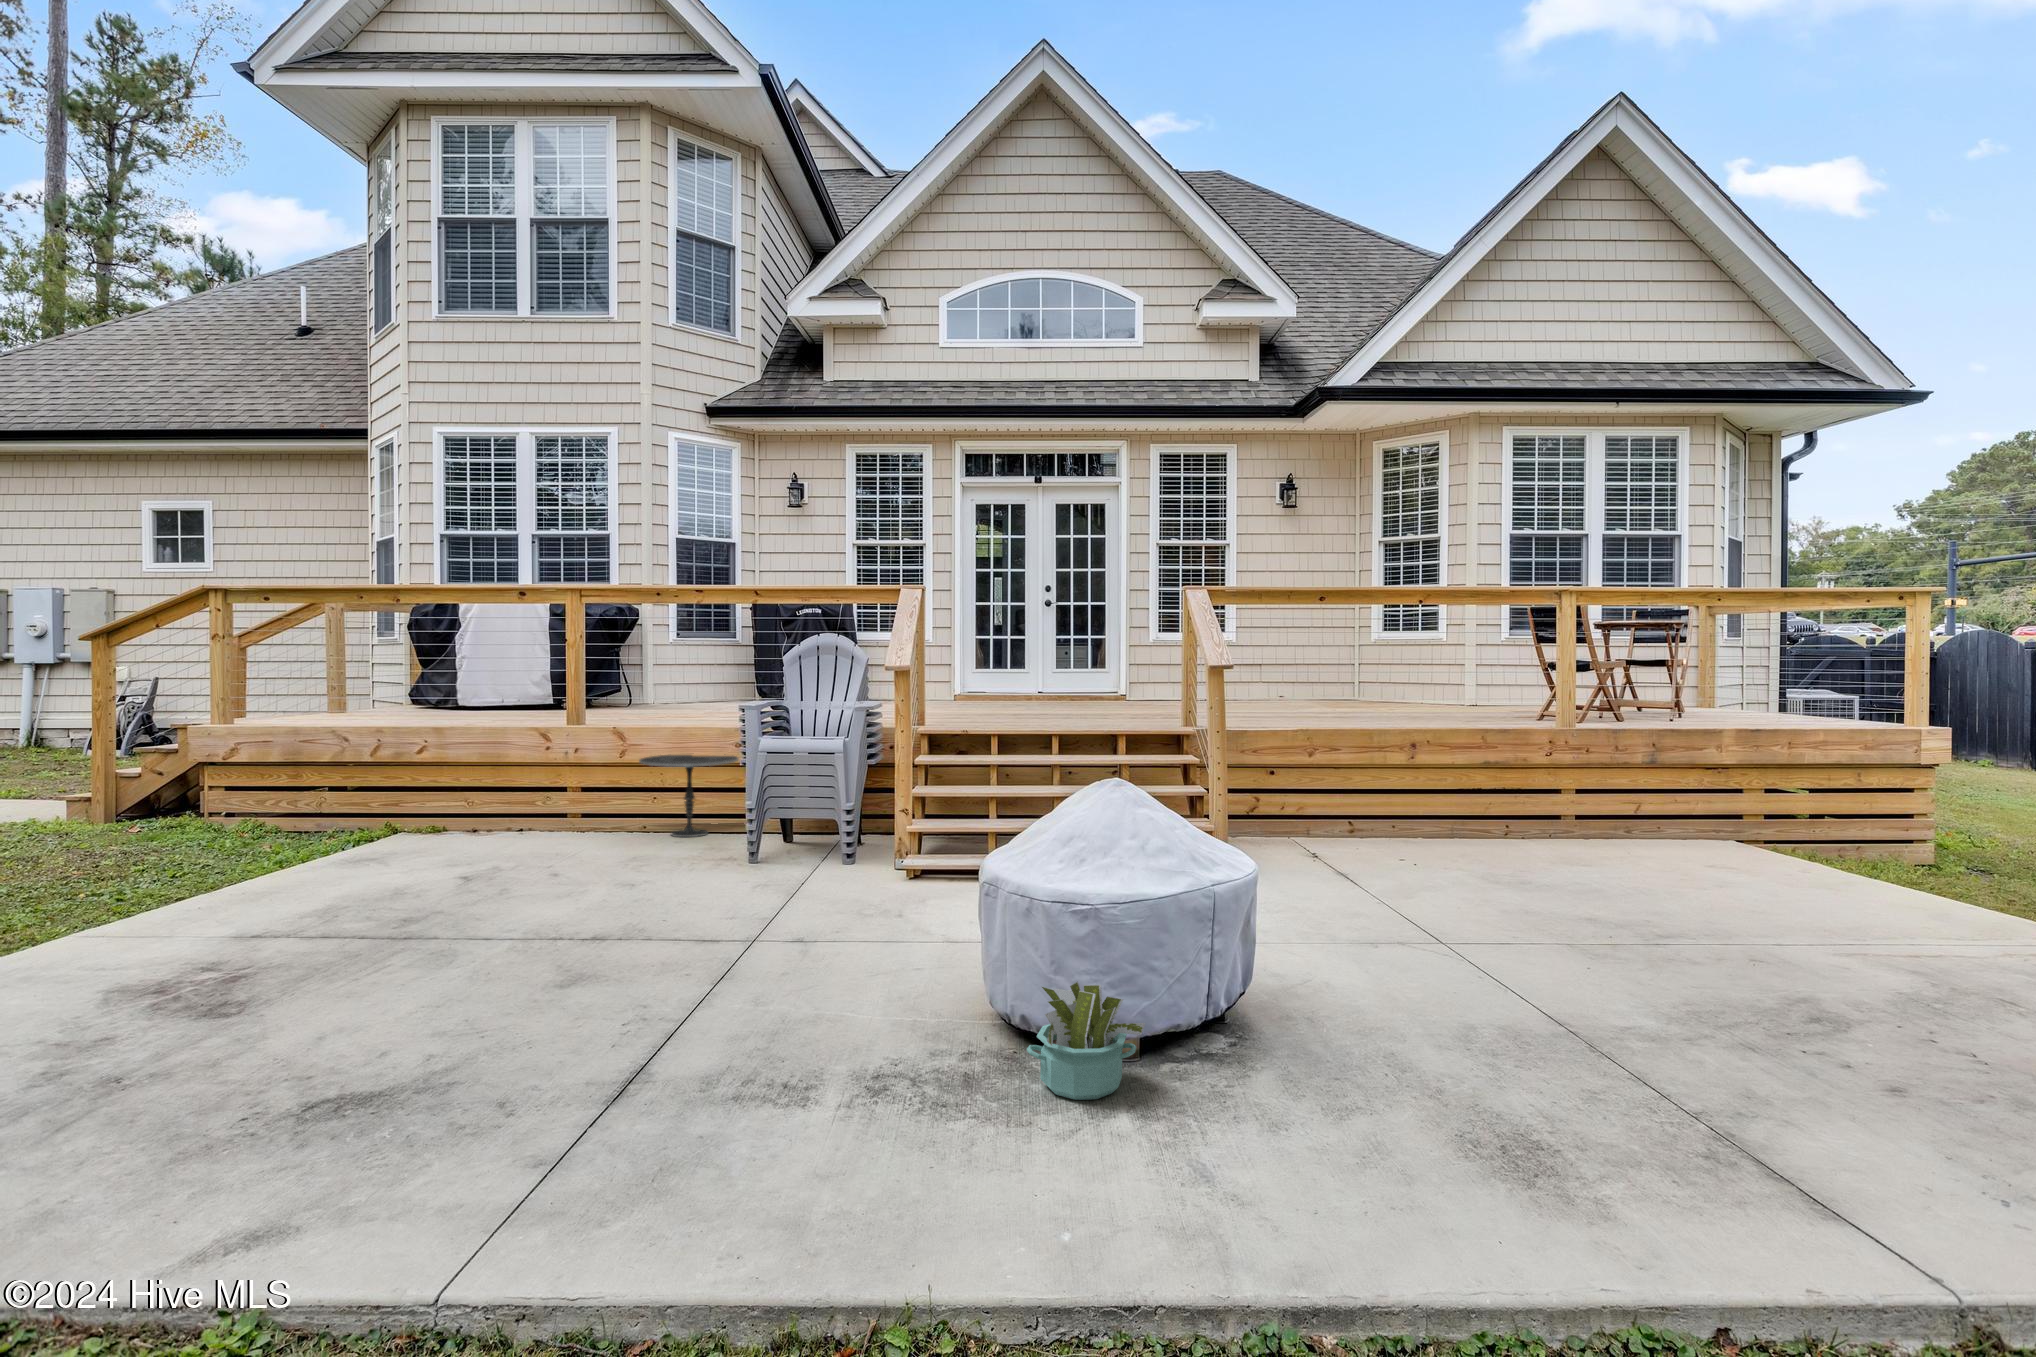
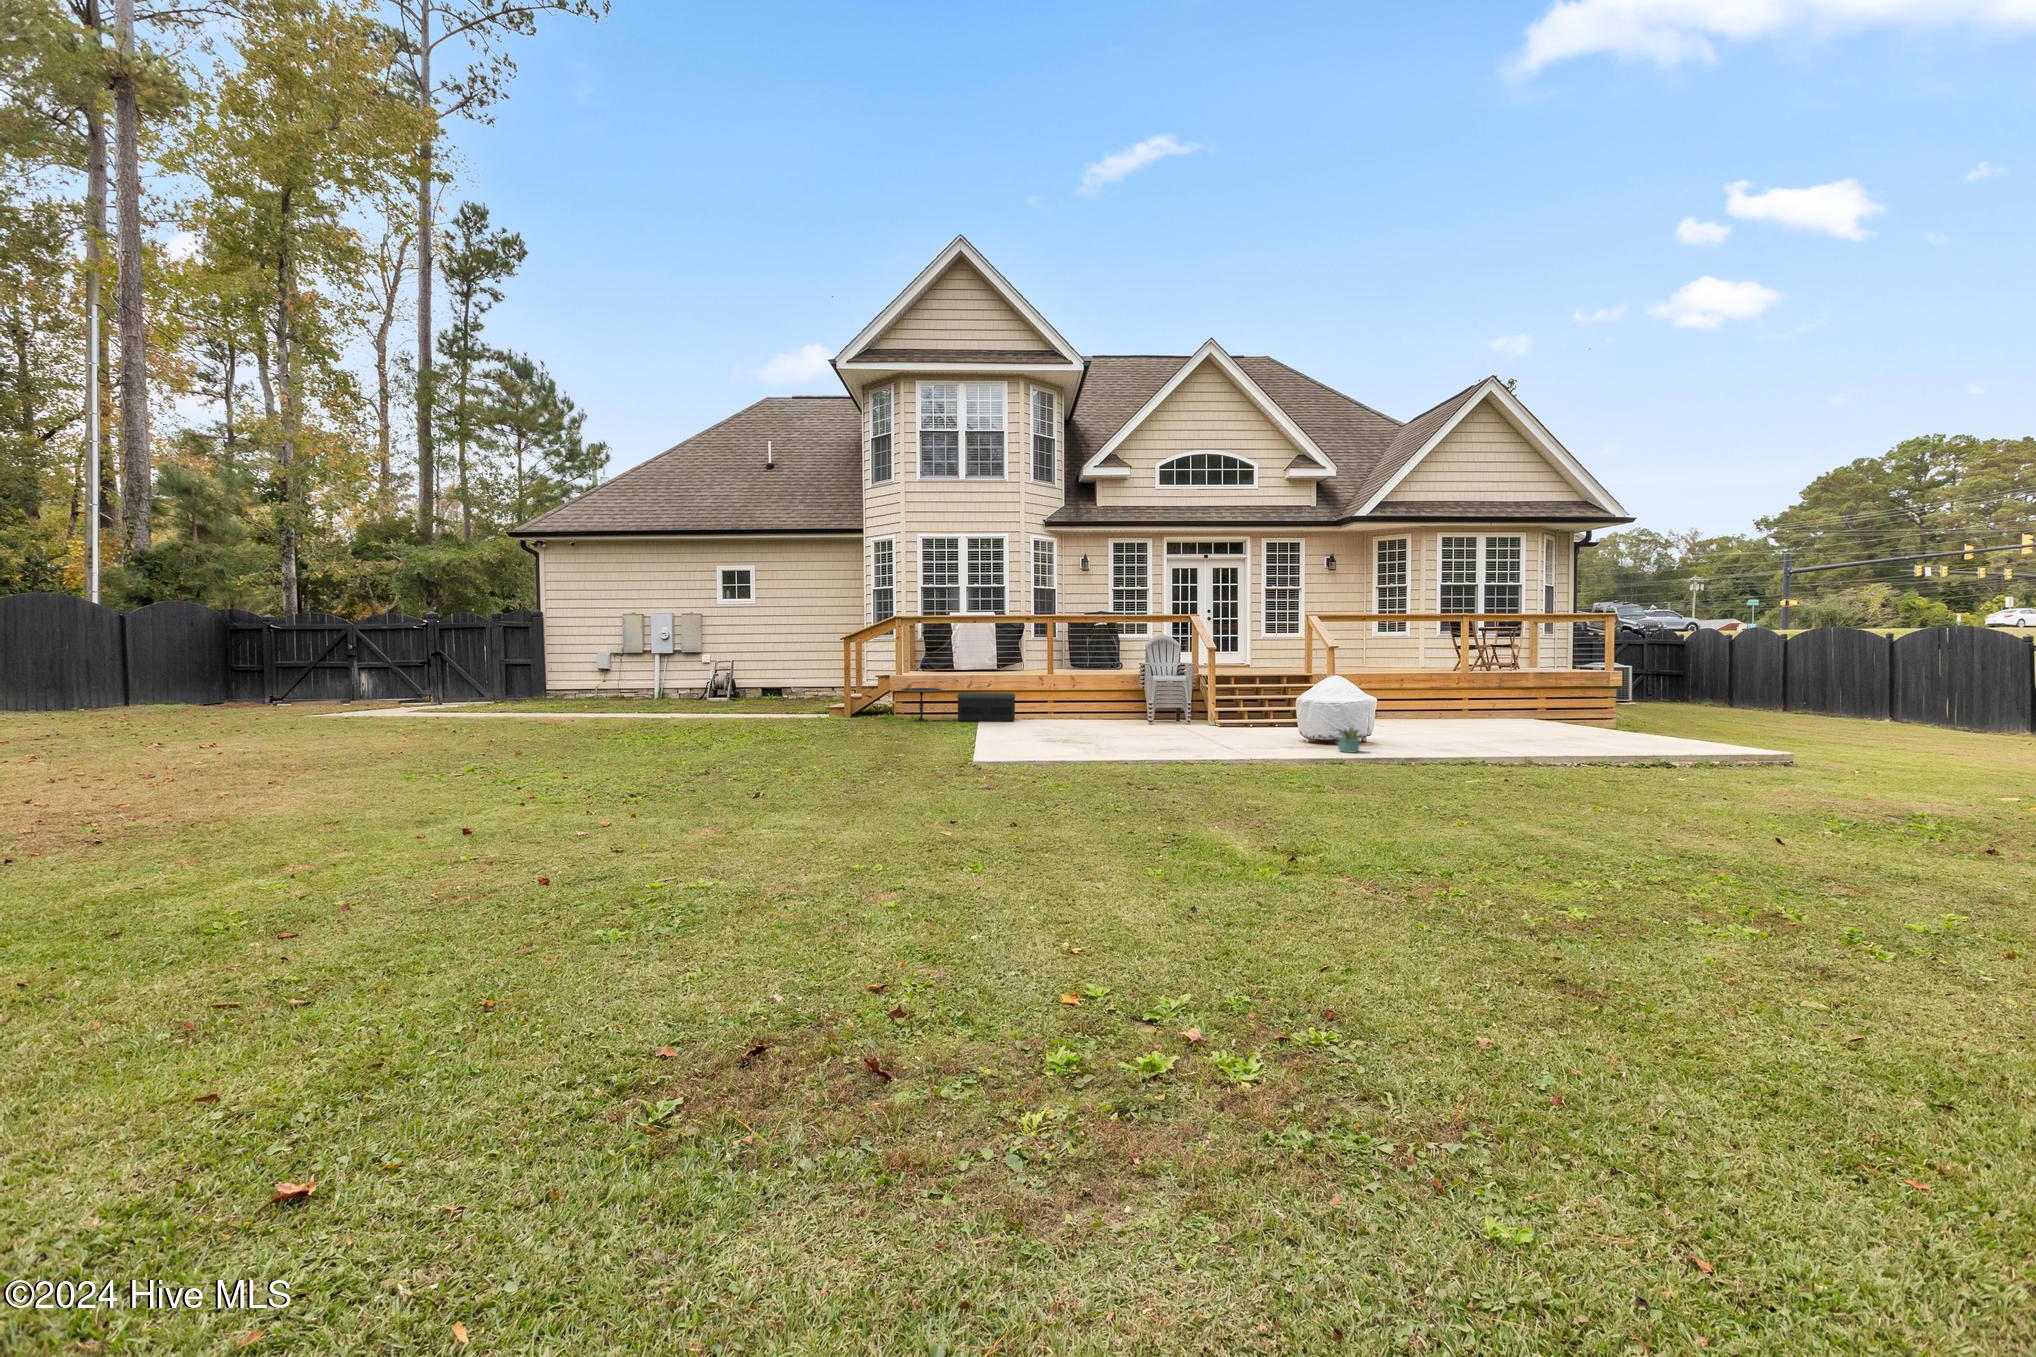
side table: present [639,755,739,837] -> present [901,688,941,722]
storage bench: none [297,764,468,839] -> present [957,693,1015,722]

